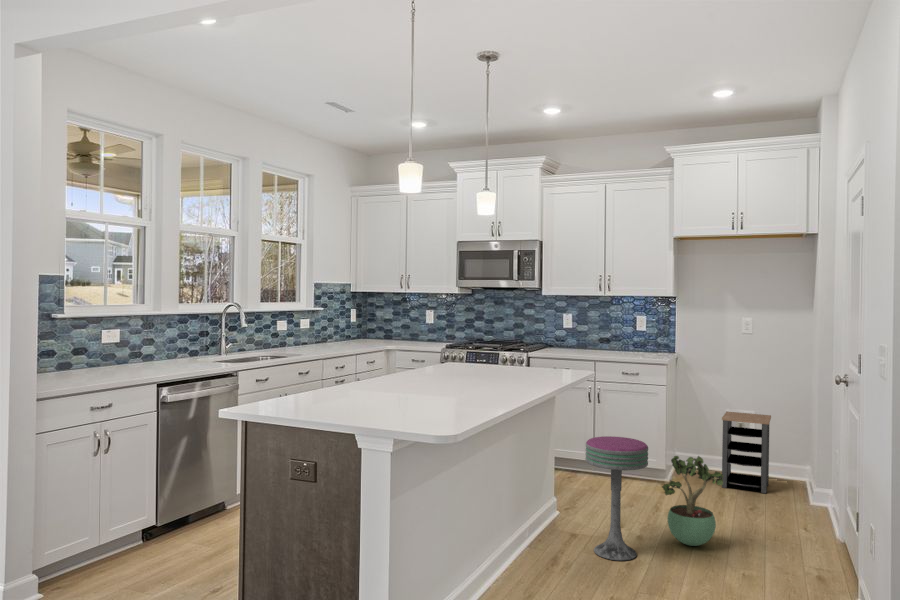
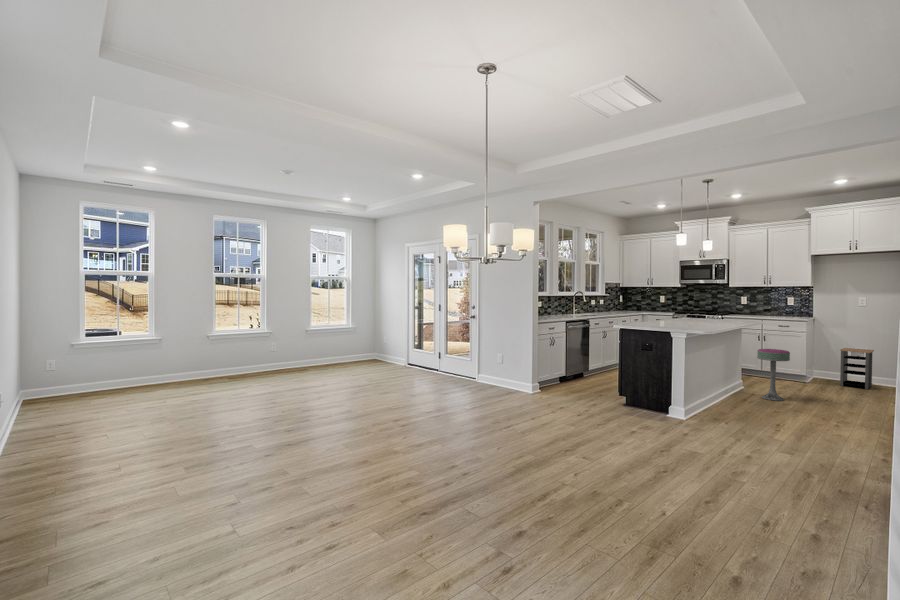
potted plant: present [662,456,723,546] -> none [798,359,832,400]

